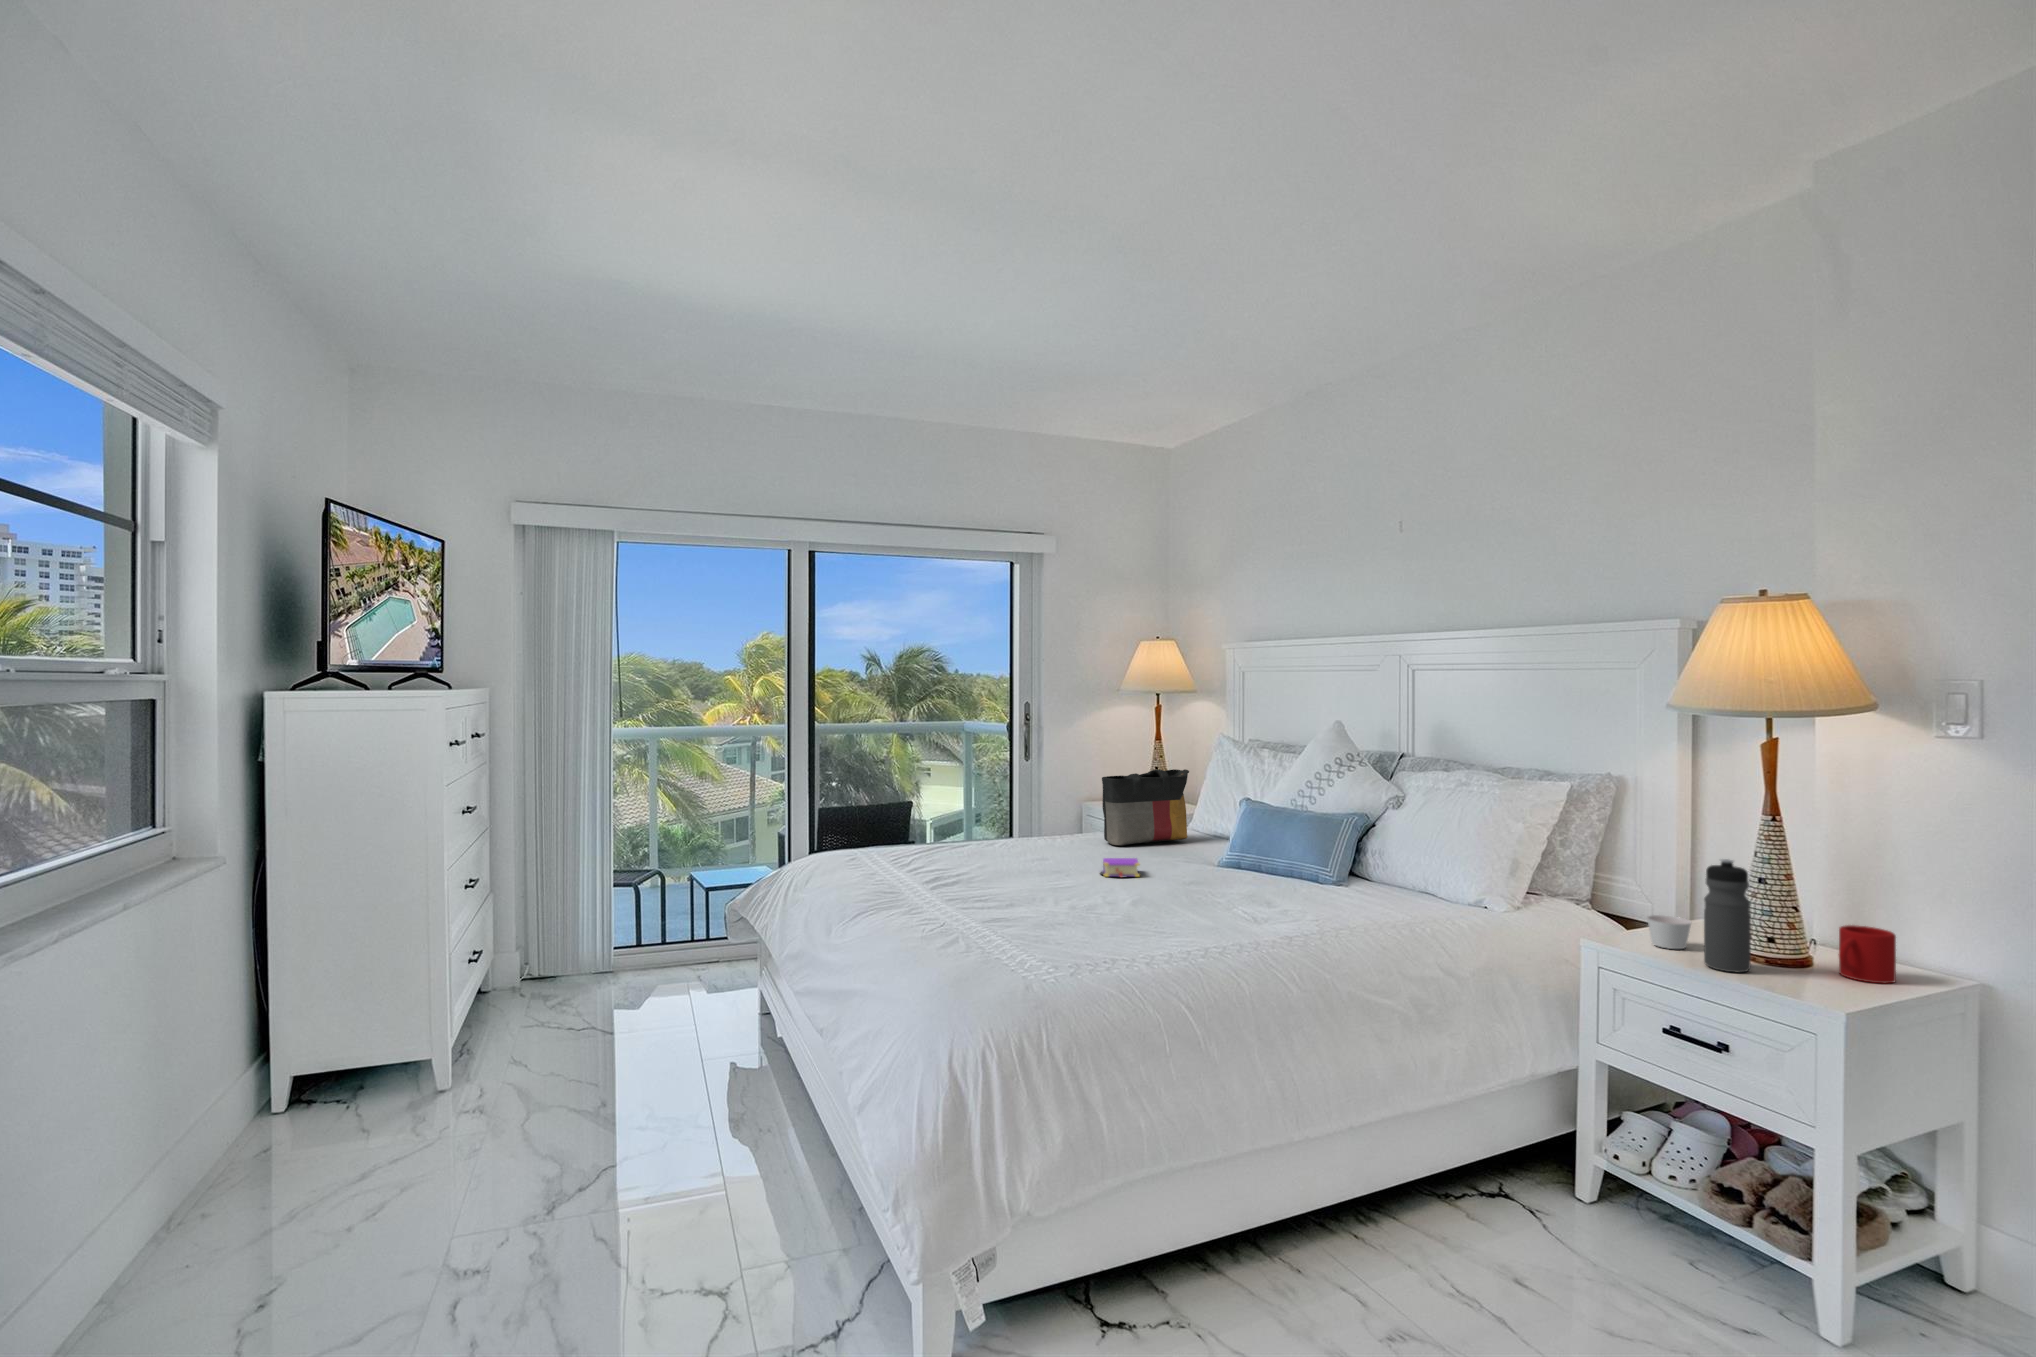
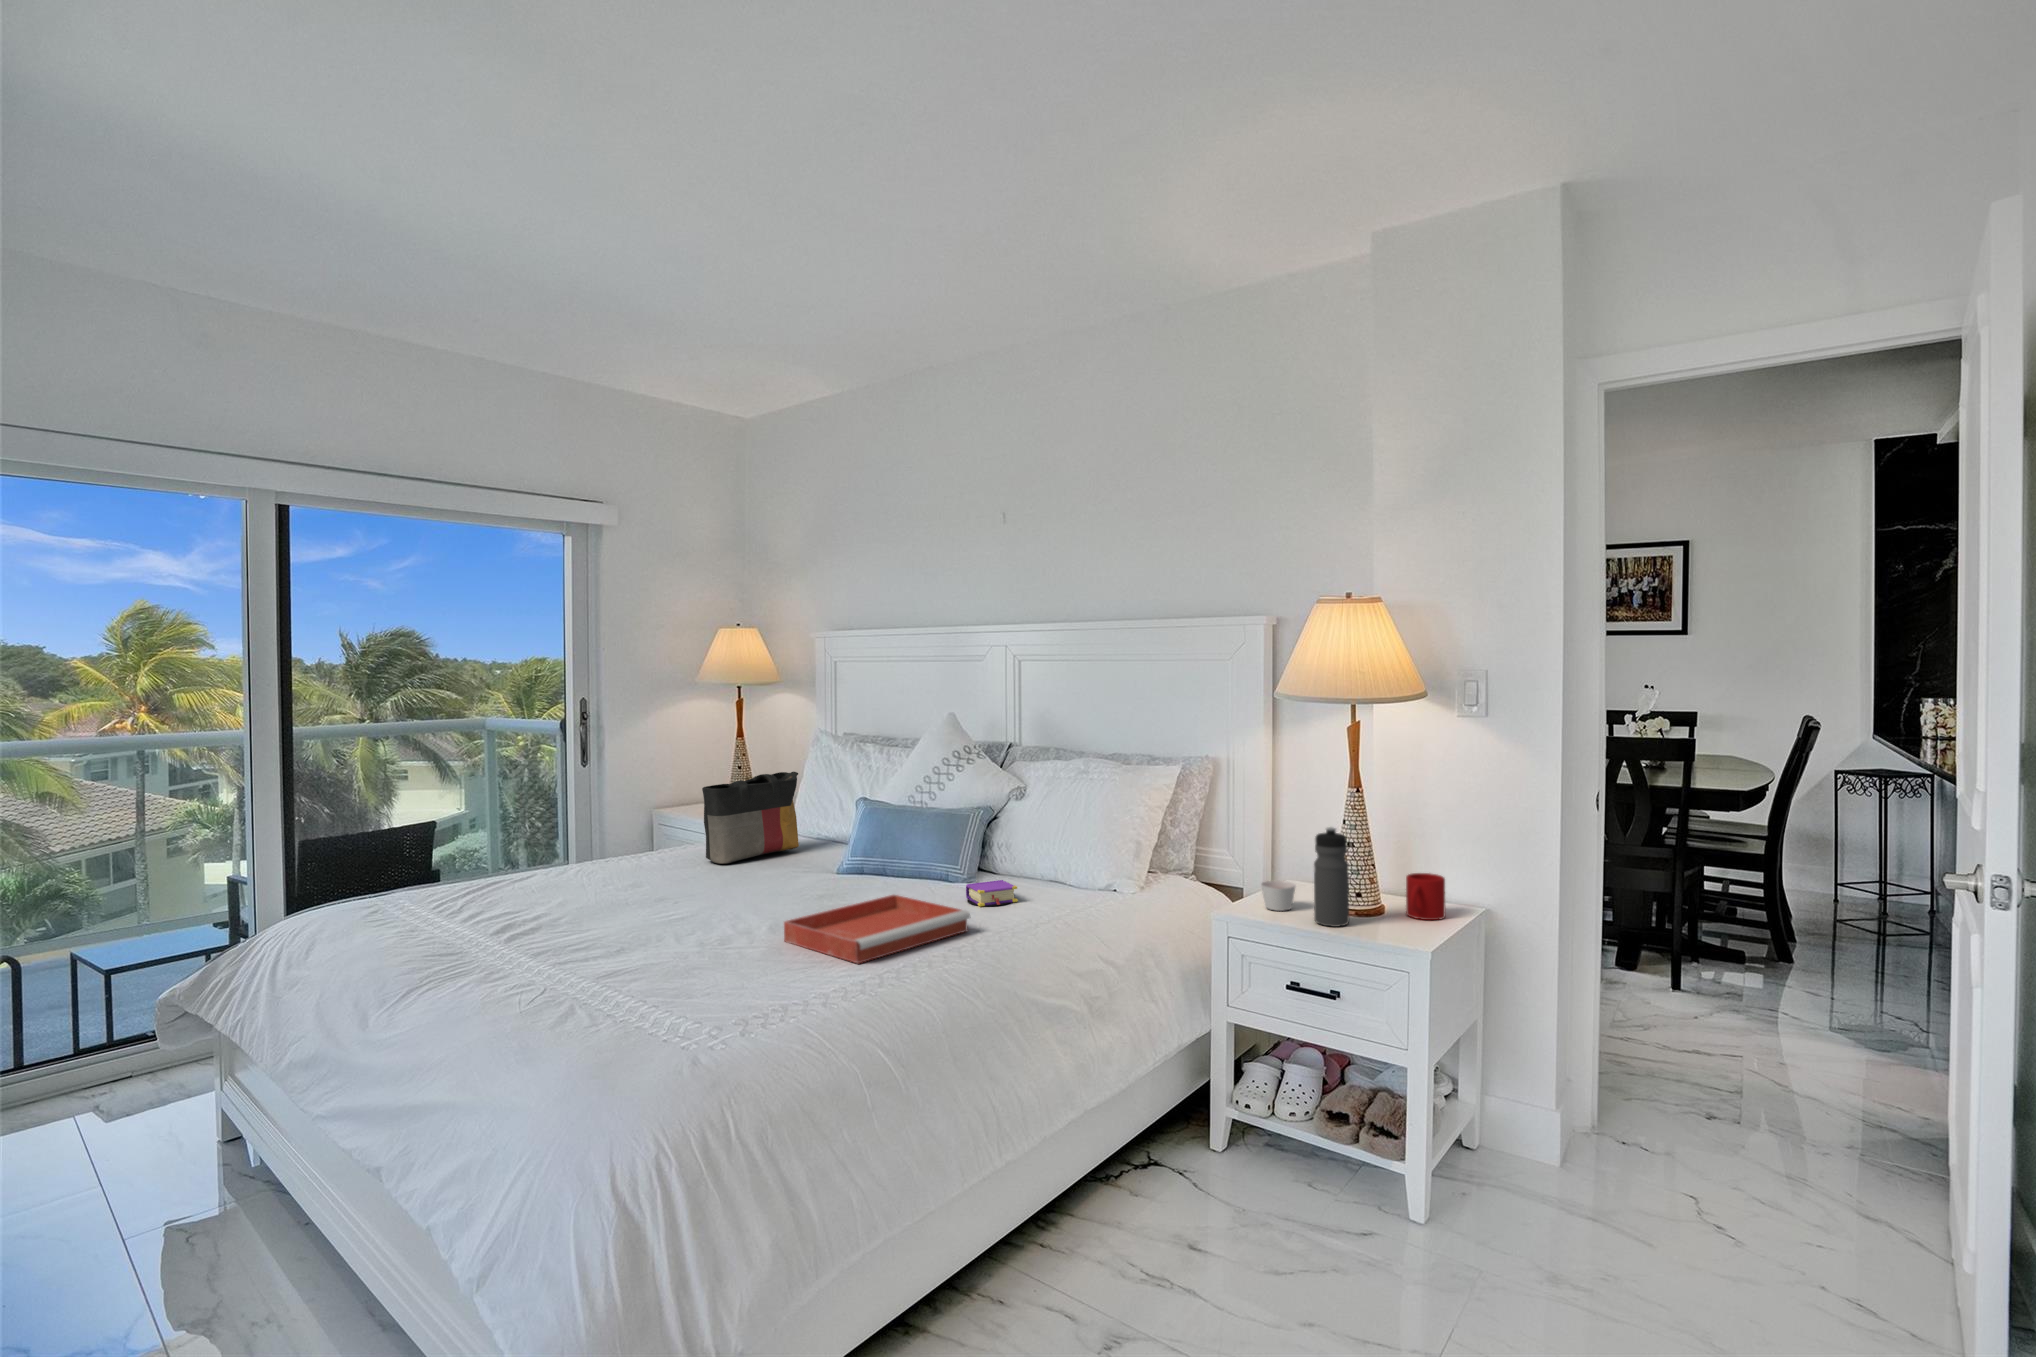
book: present [1101,858,1140,877] -> present [966,880,1018,907]
tray: none [1134,882,1305,934] -> present [784,895,971,963]

